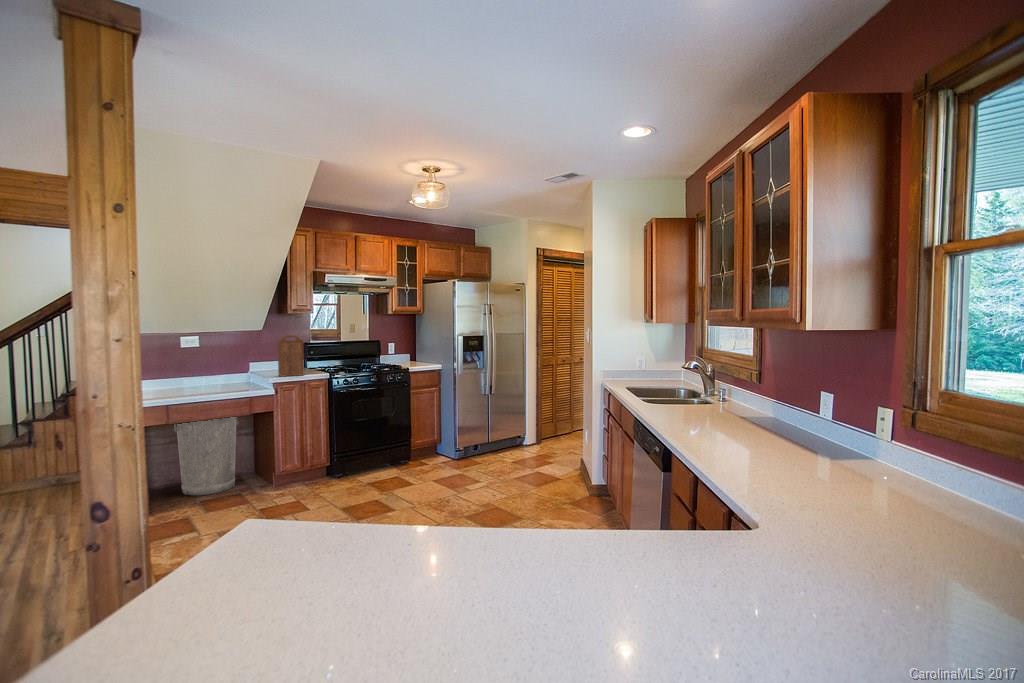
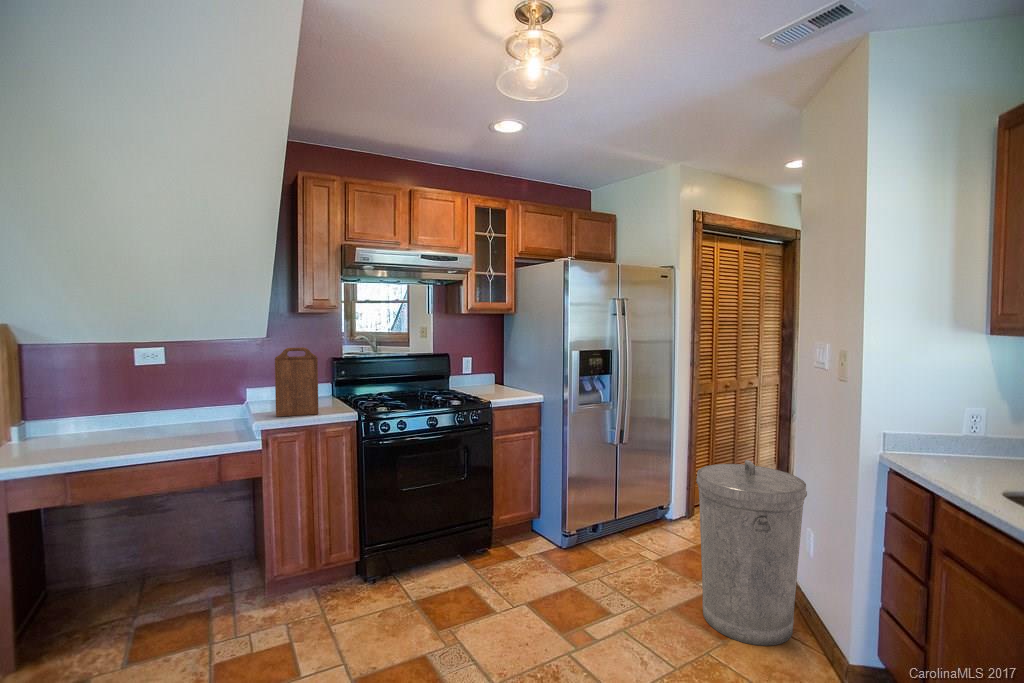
trash can: present [174,417,238,496] -> present [696,460,807,646]

